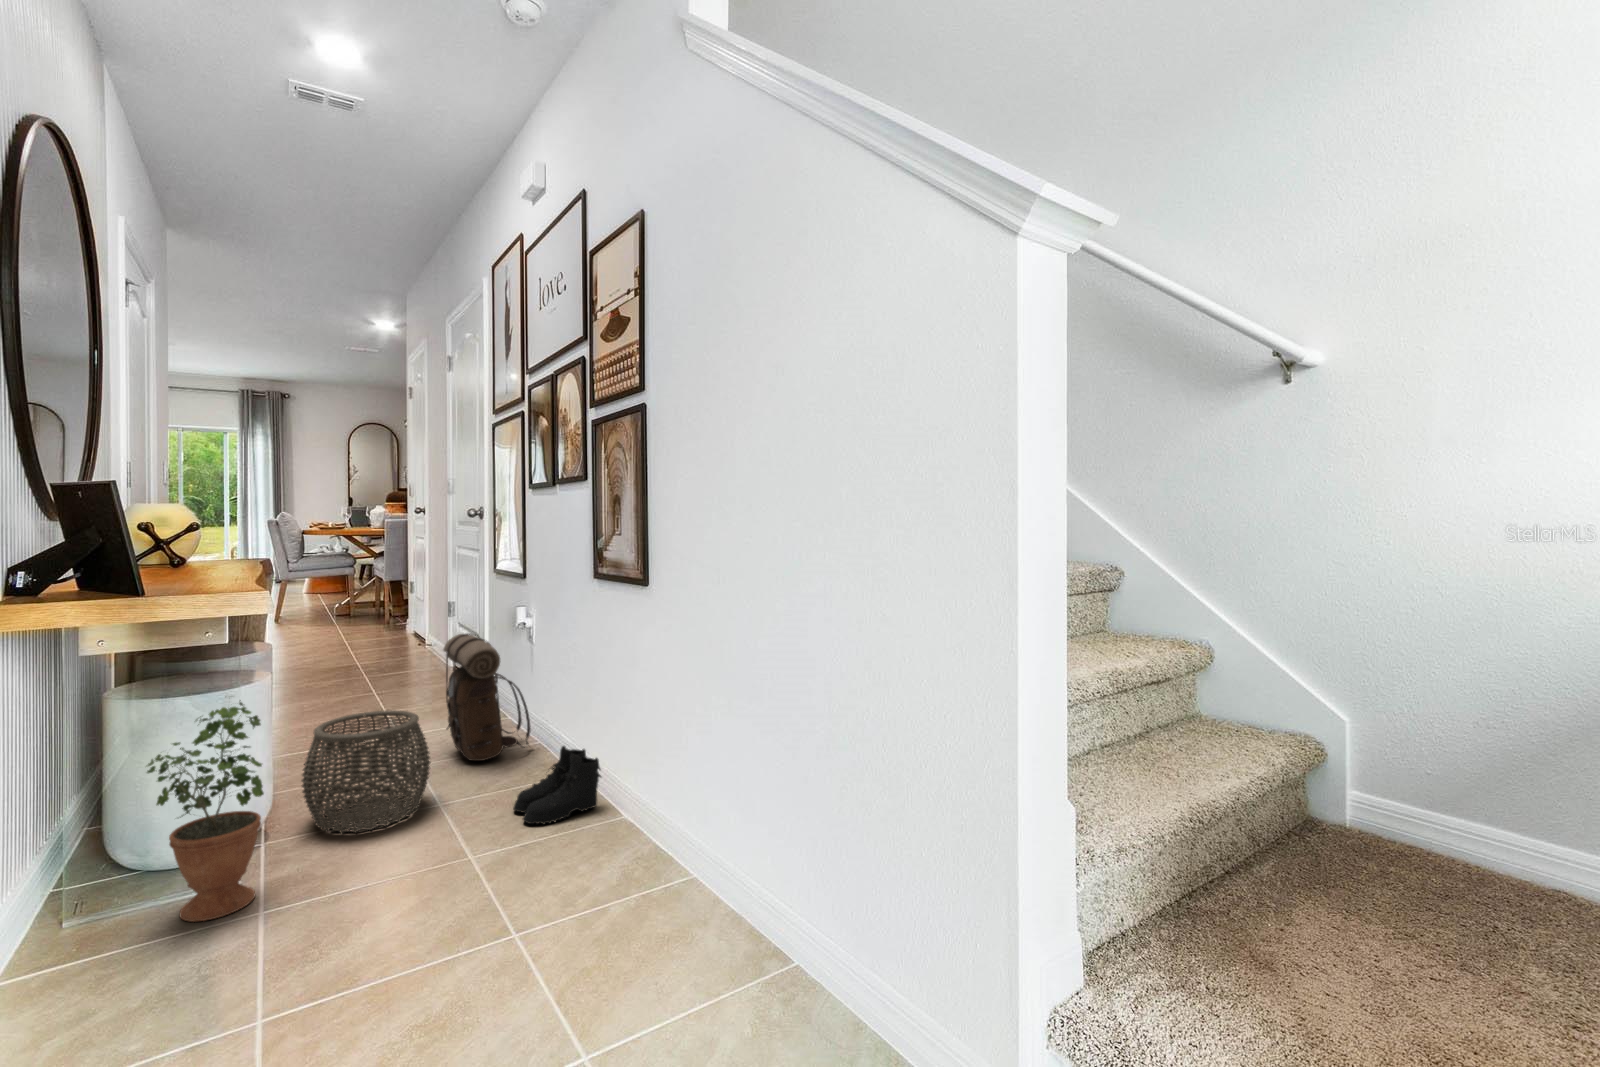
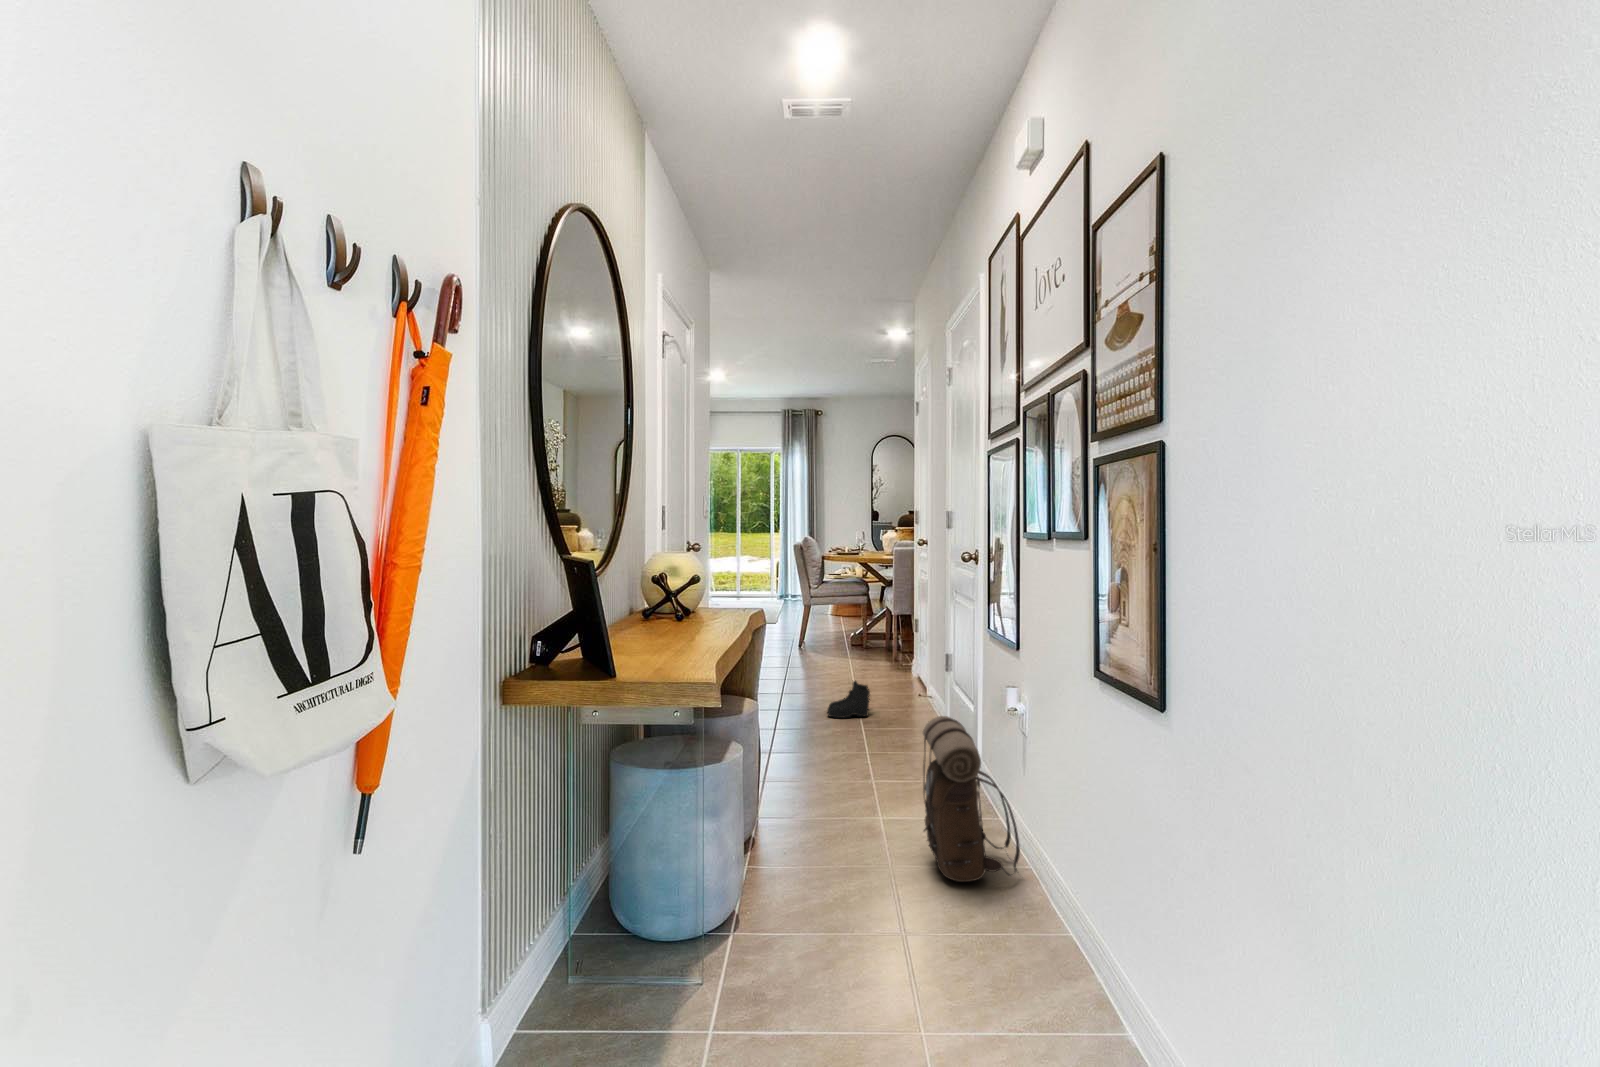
potted plant: present [147,700,264,922] -> none [628,786,723,1024]
woven basket: present [301,710,431,833] -> none [769,806,896,953]
boots: present [513,746,601,825] -> present [827,681,870,718]

